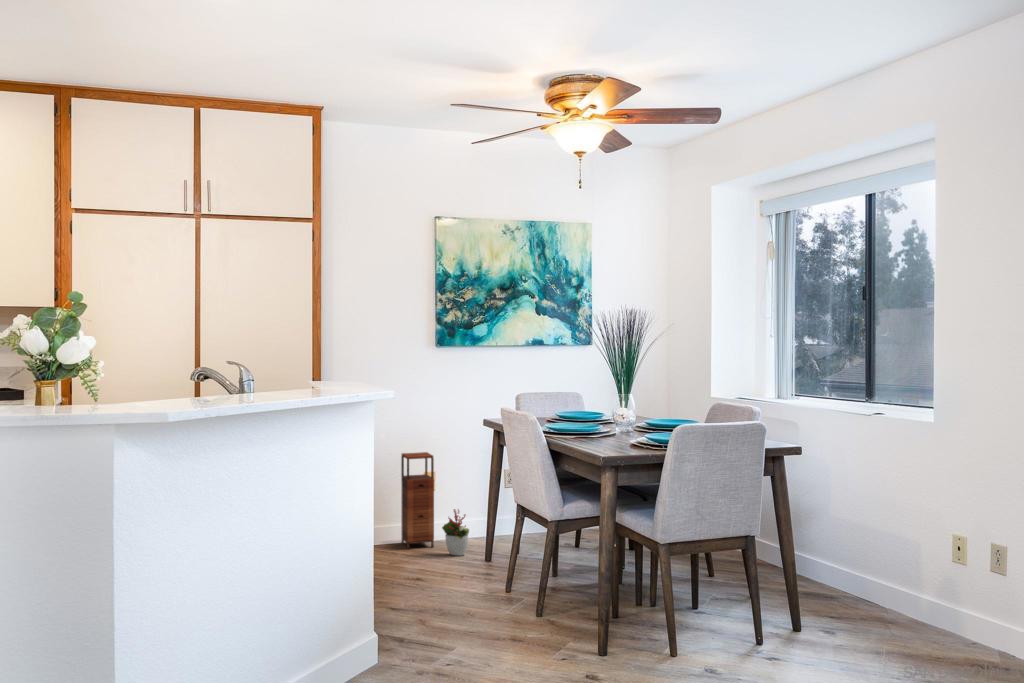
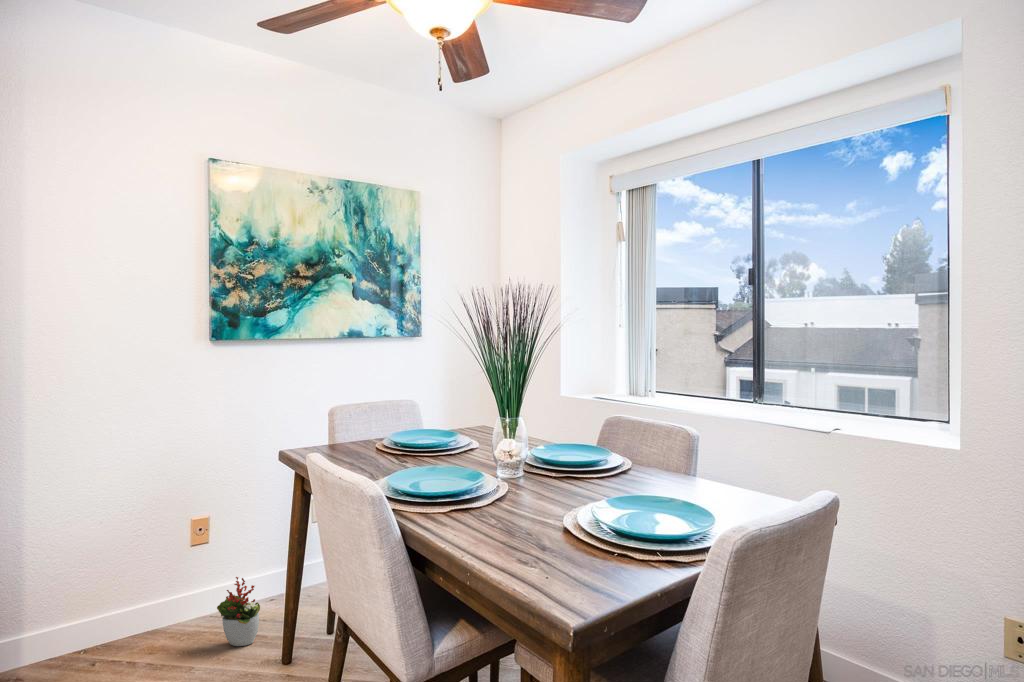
storage cabinet: present [401,452,434,549] -> none [154,490,207,642]

